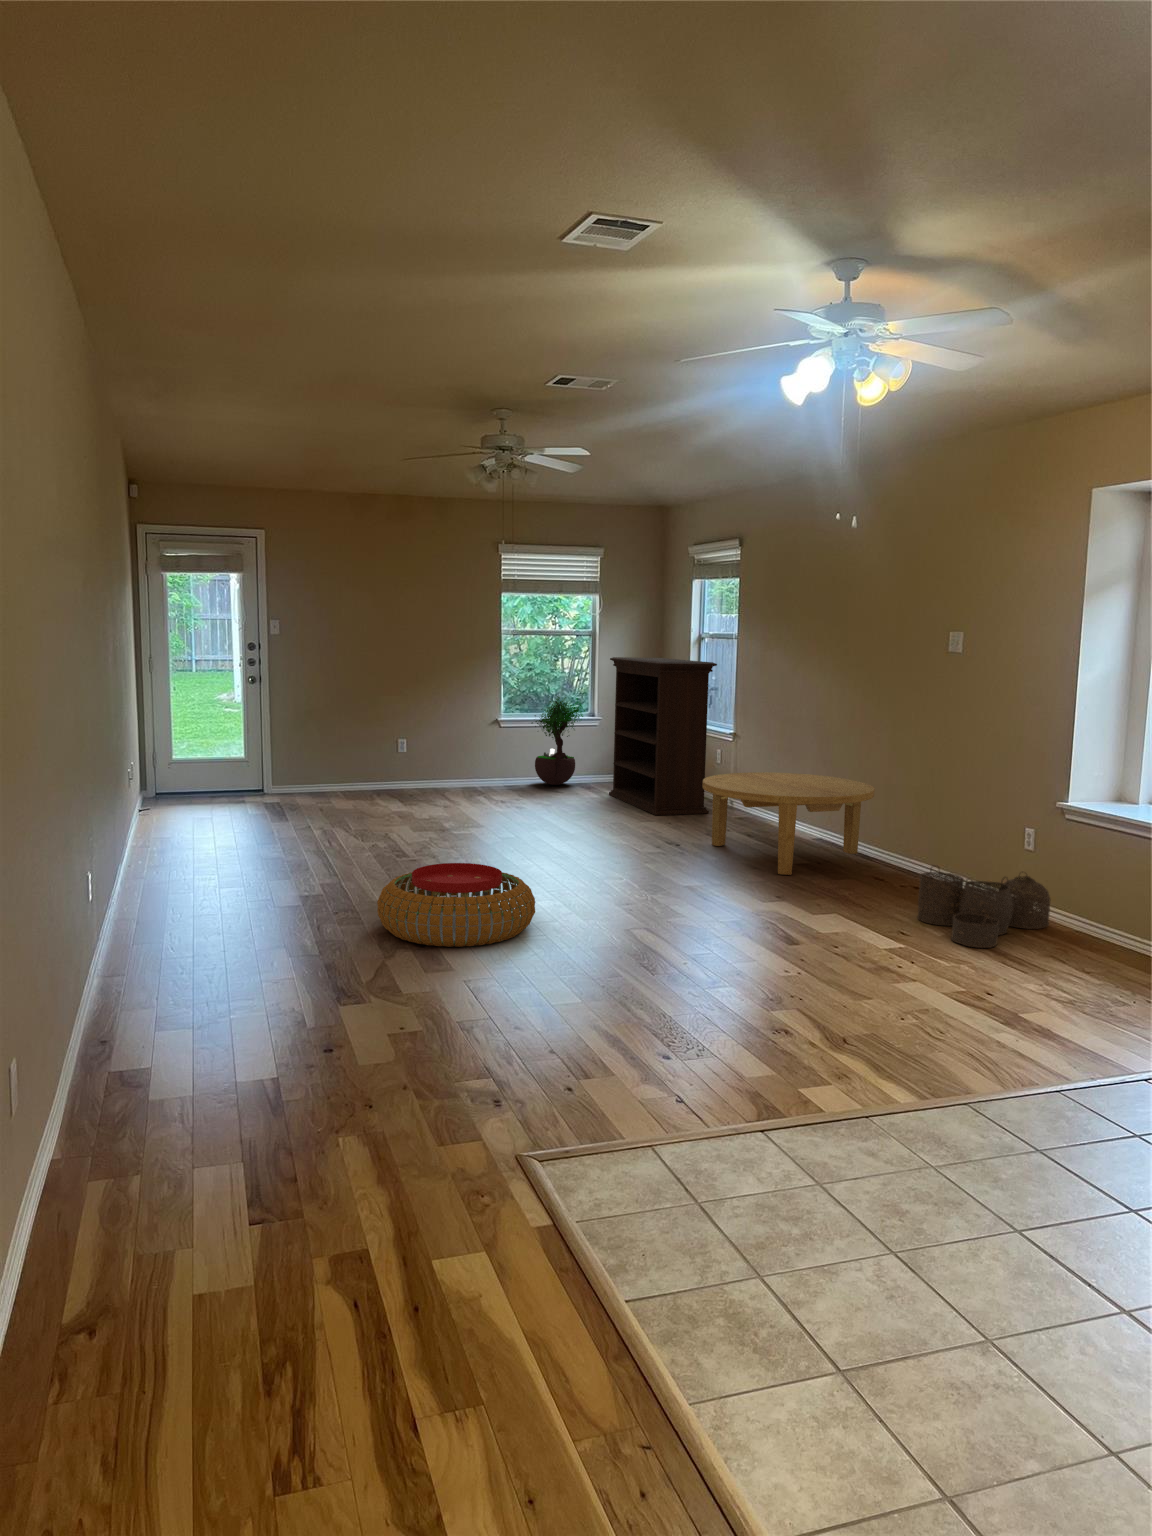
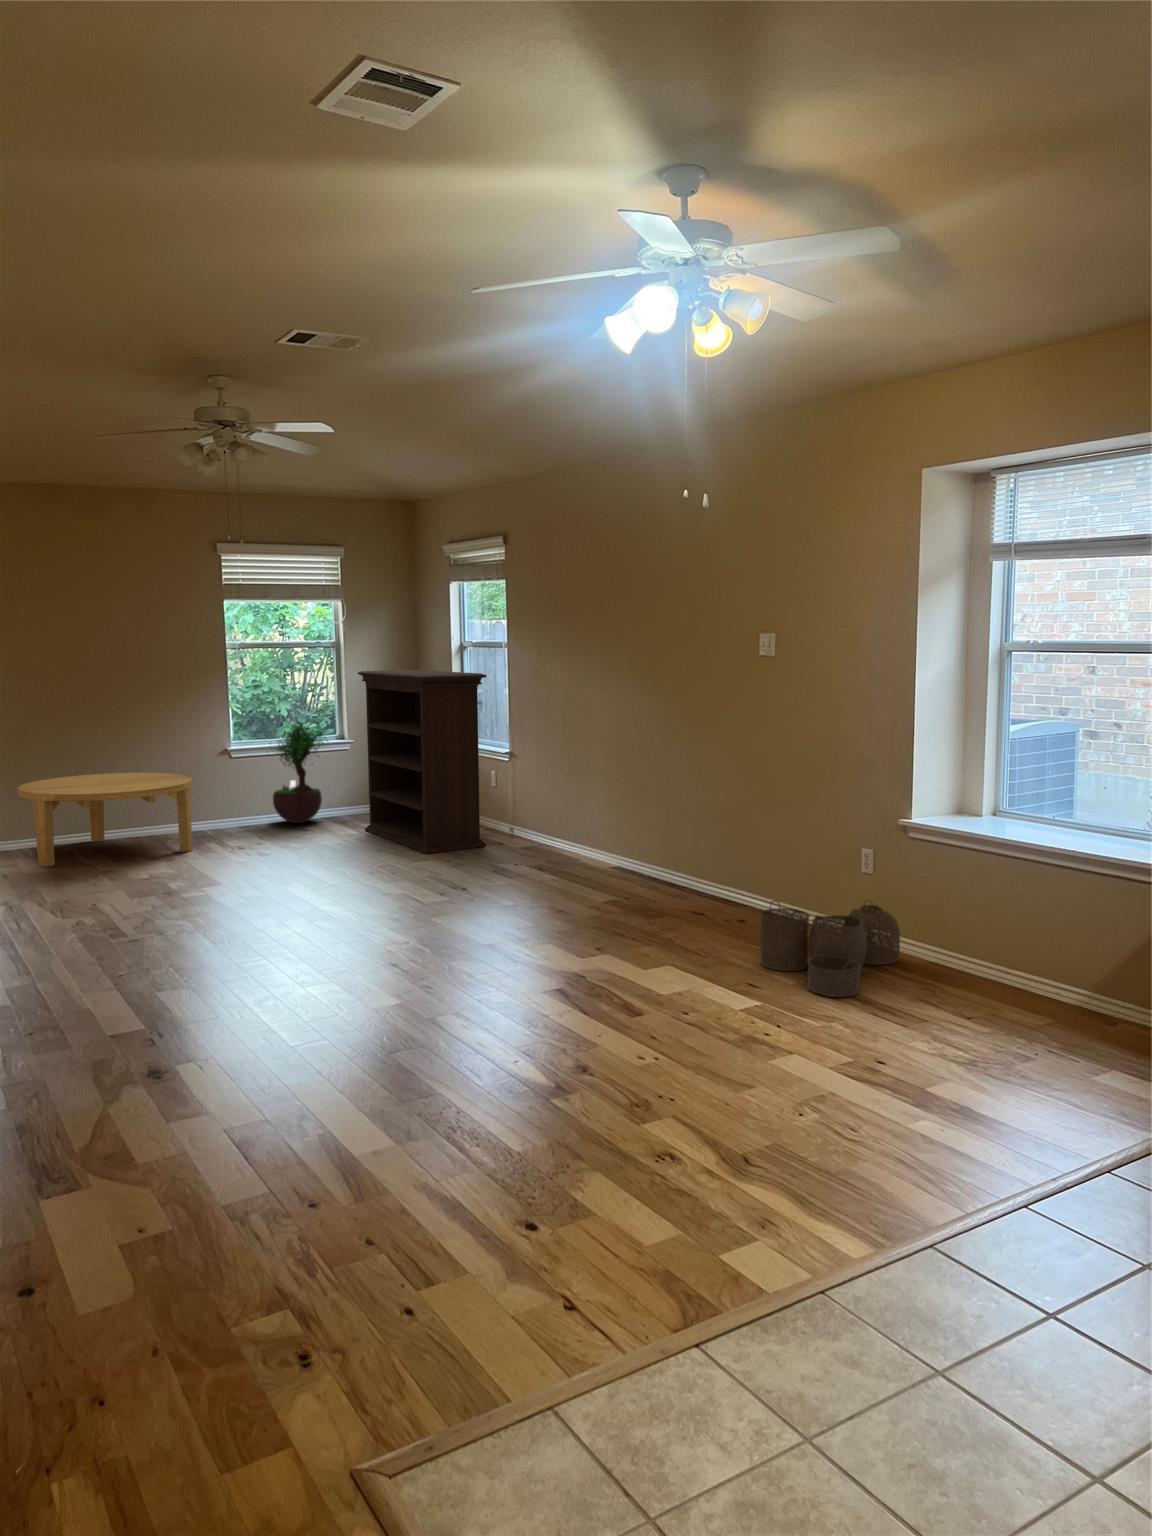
coffee table: present [703,772,875,875] -> present [18,773,192,867]
pouf: present [377,863,535,947] -> none [87,954,309,1078]

